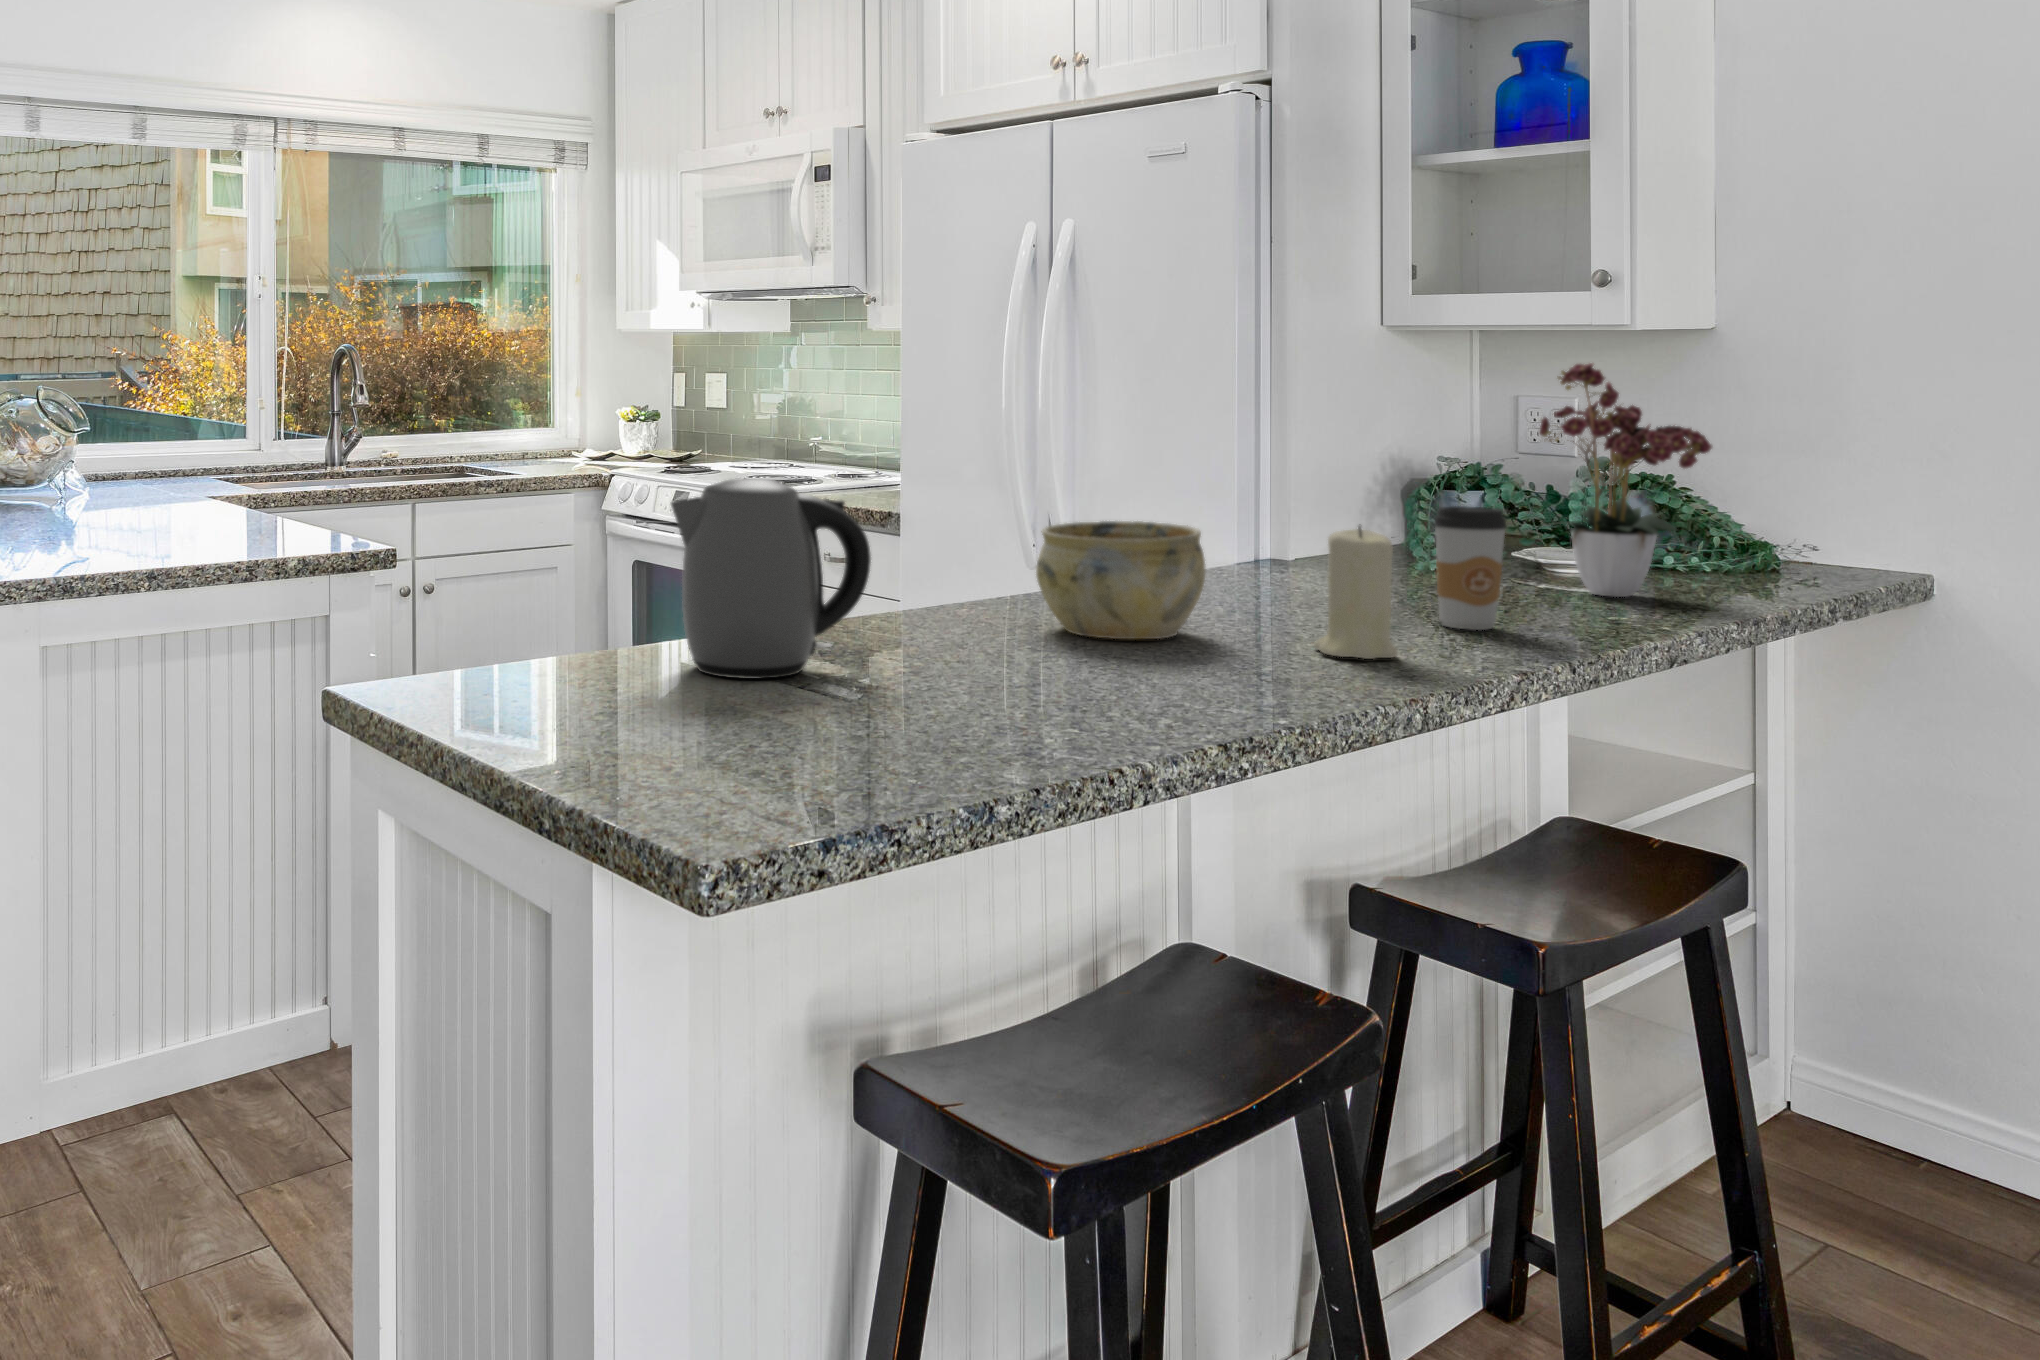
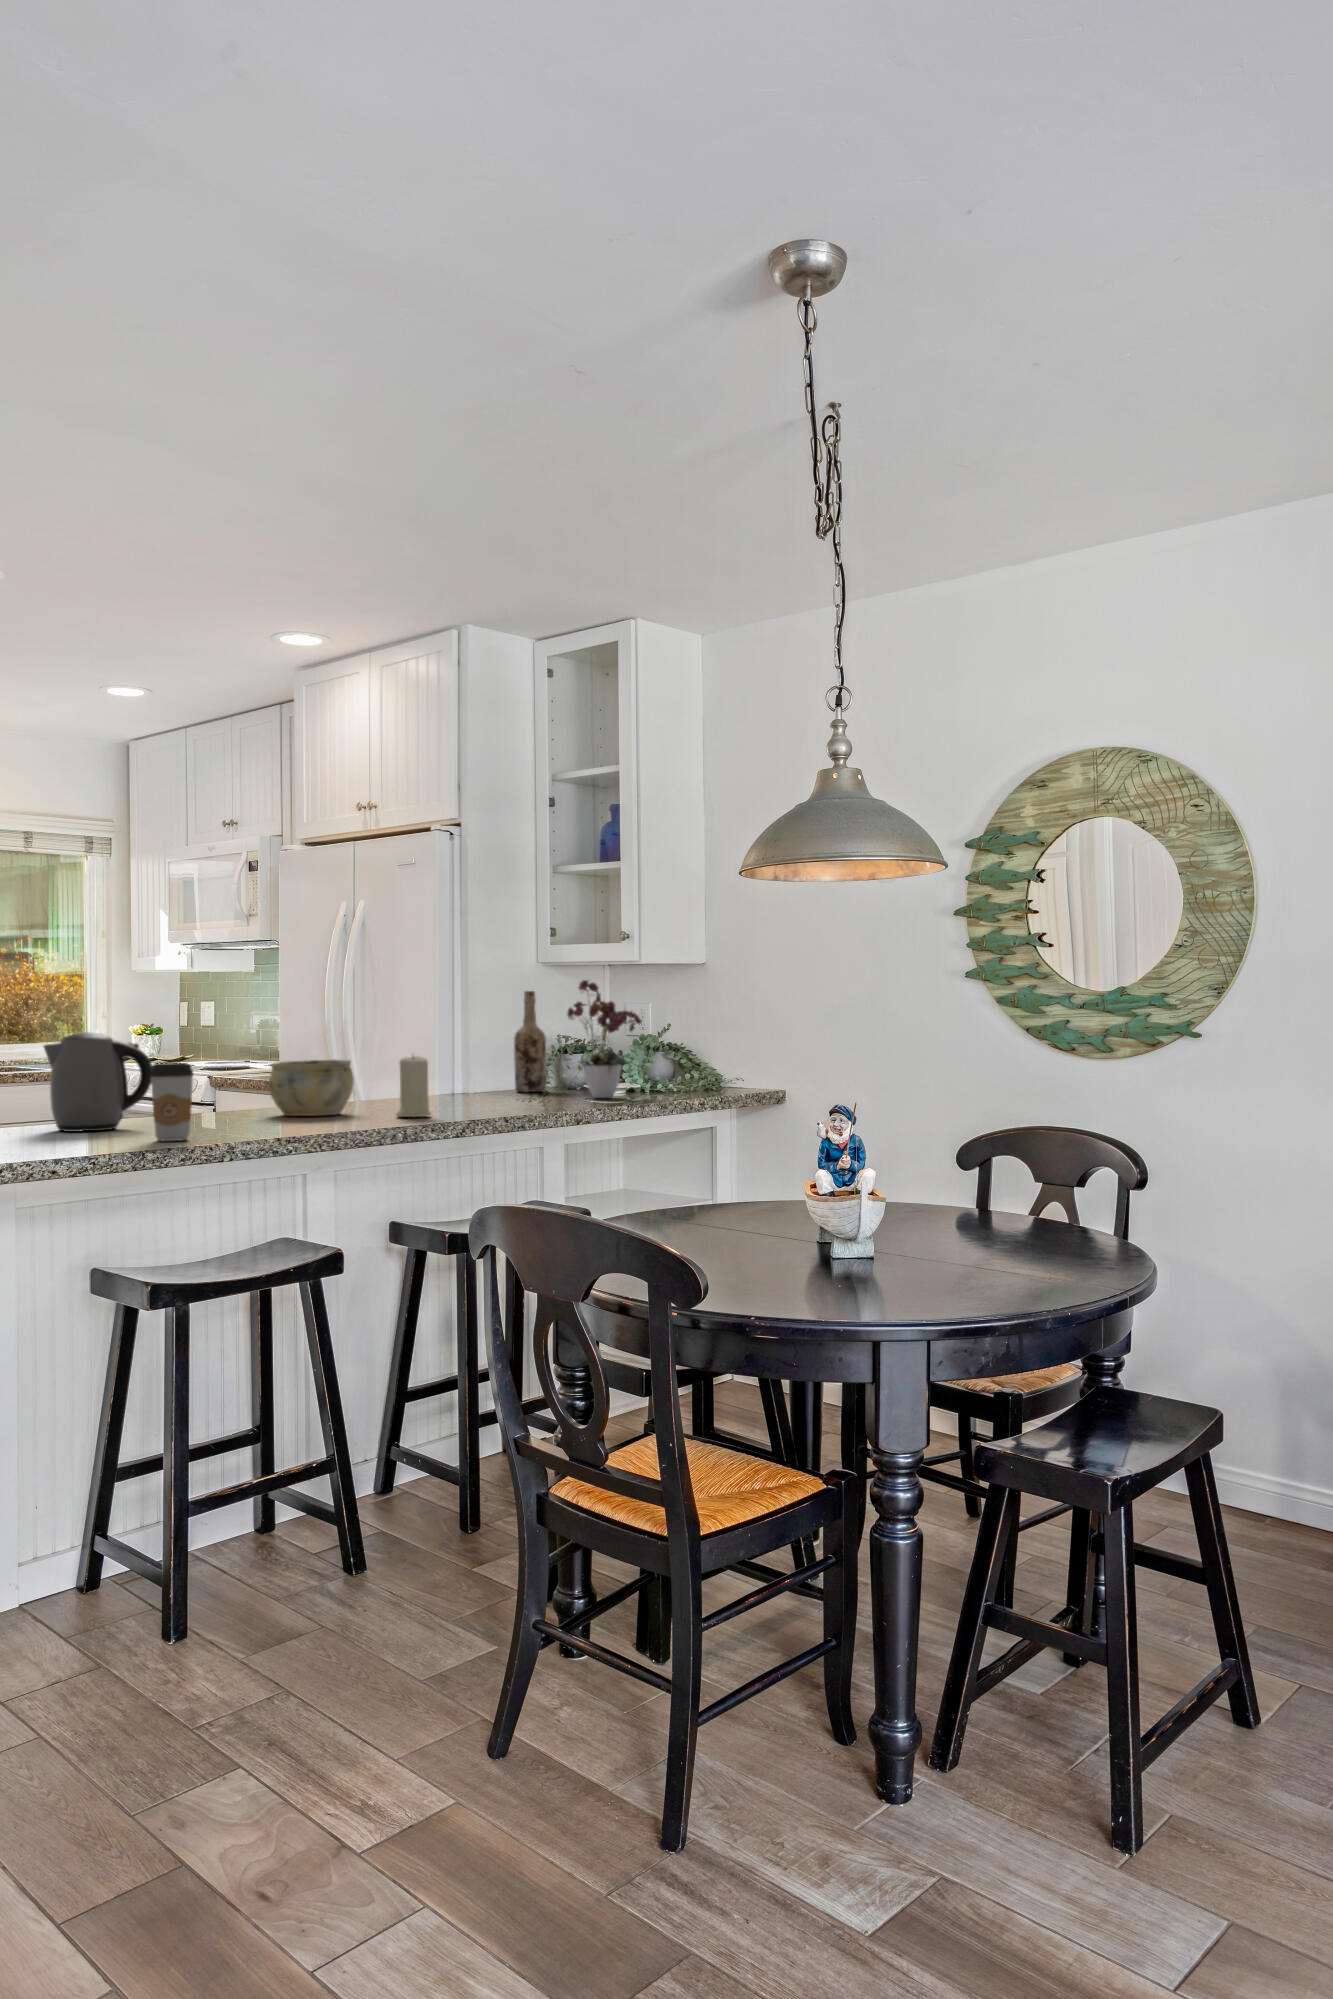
wine bottle: none [1372,380,1437,567] -> present [514,991,546,1092]
coffee cup: present [1434,506,1507,630] -> present [150,1064,193,1141]

